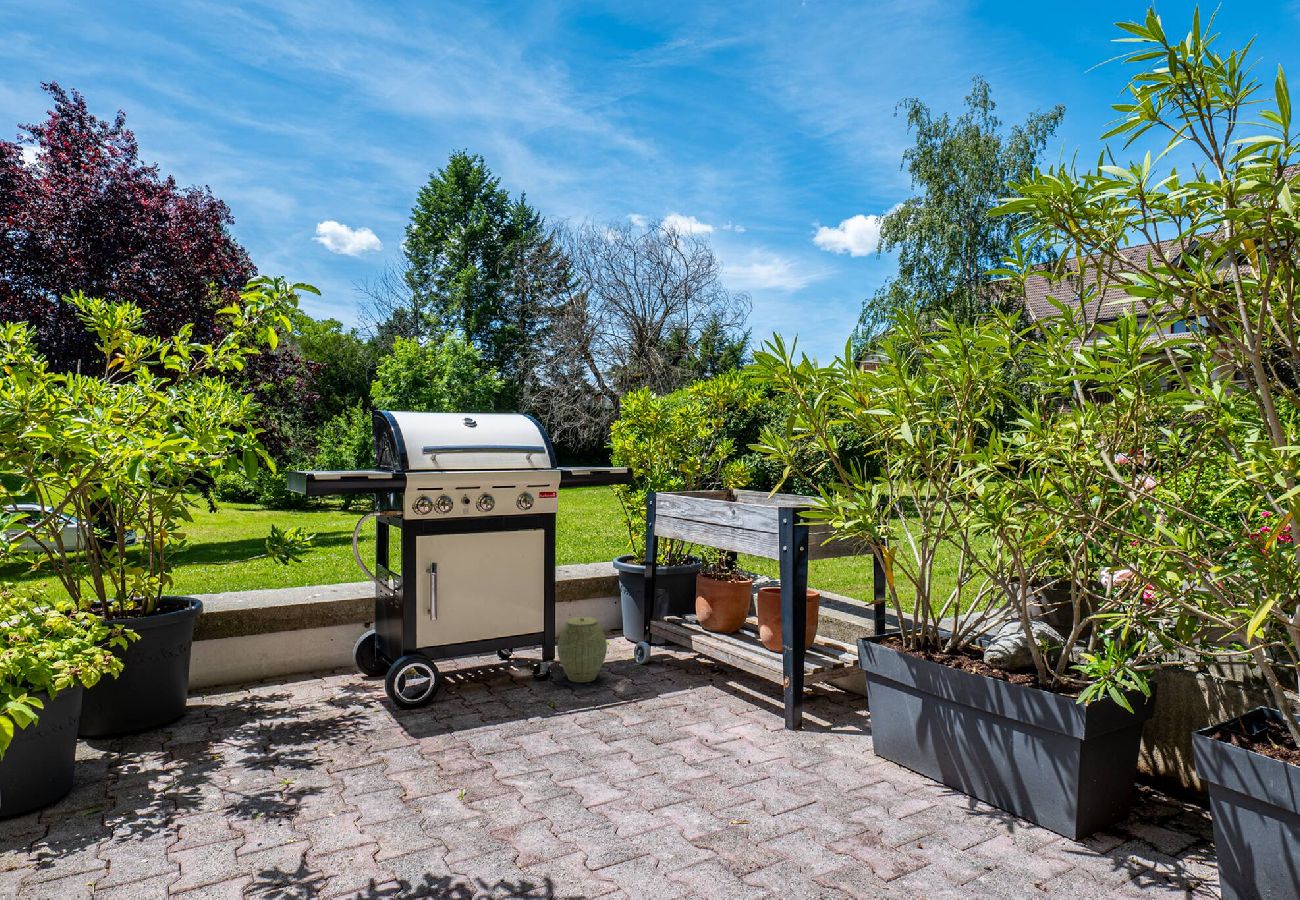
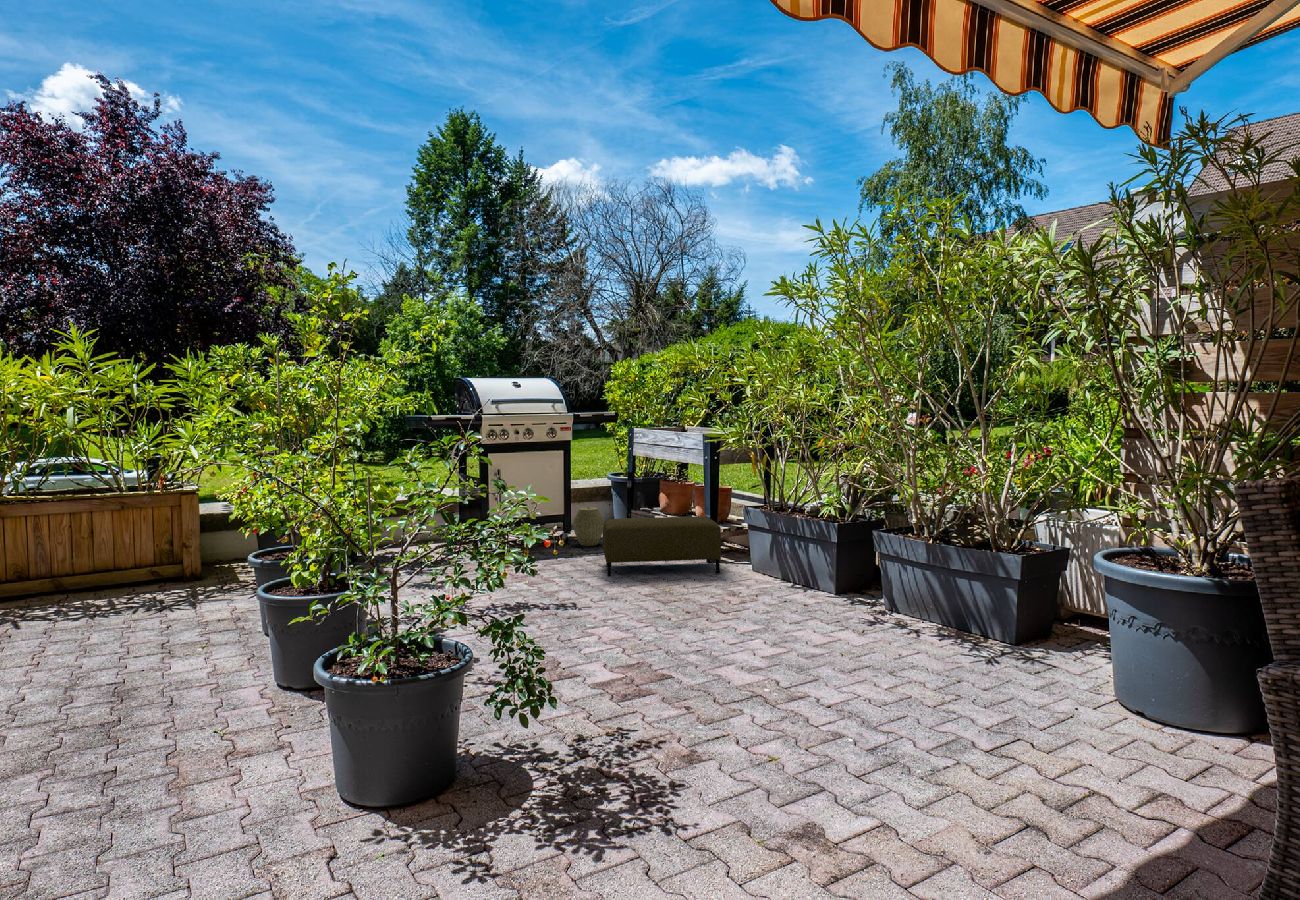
ottoman: none [606,655,829,785] -> present [603,516,721,576]

